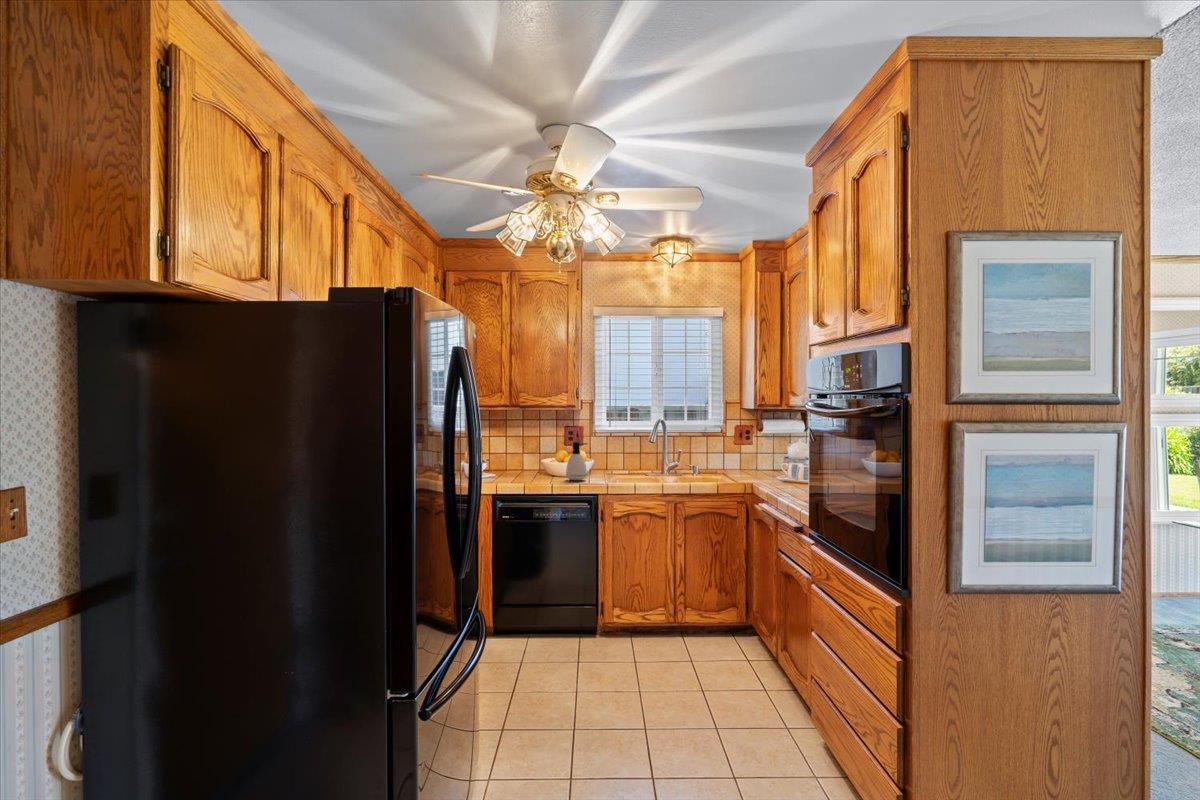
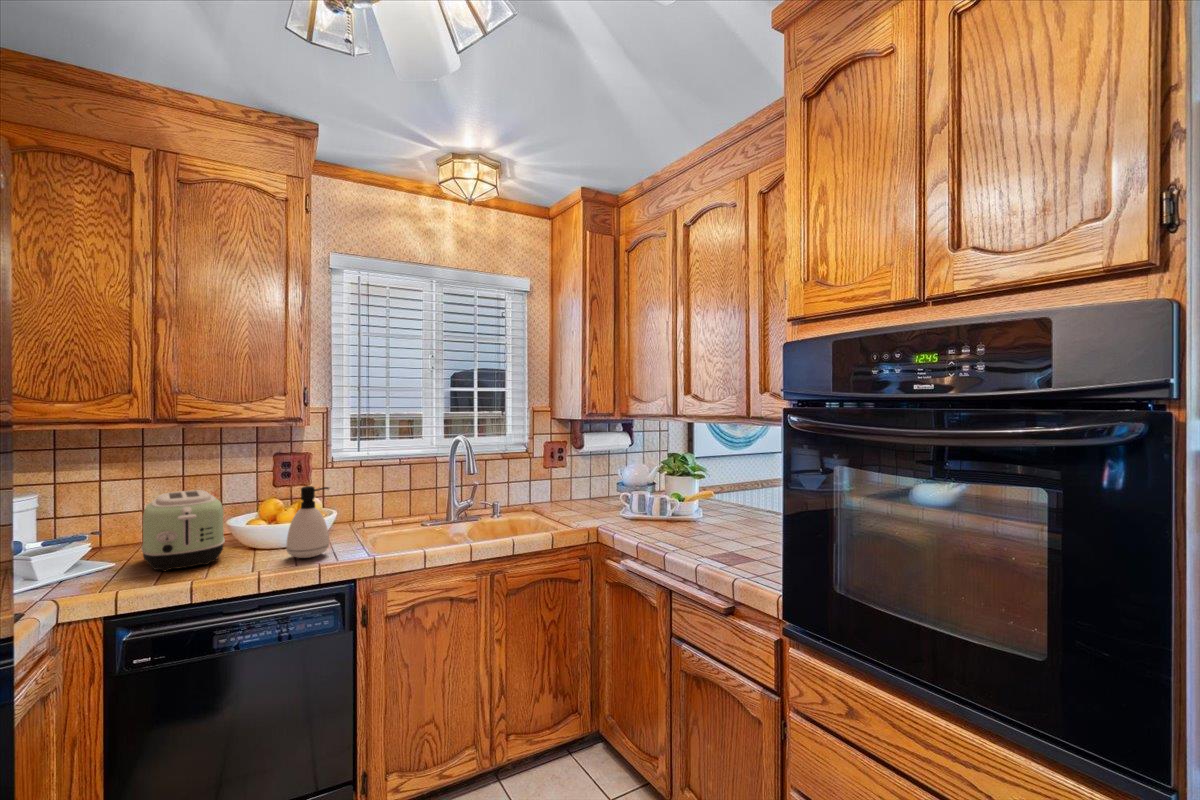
toaster: none [506,442,540,479] -> present [141,490,225,571]

